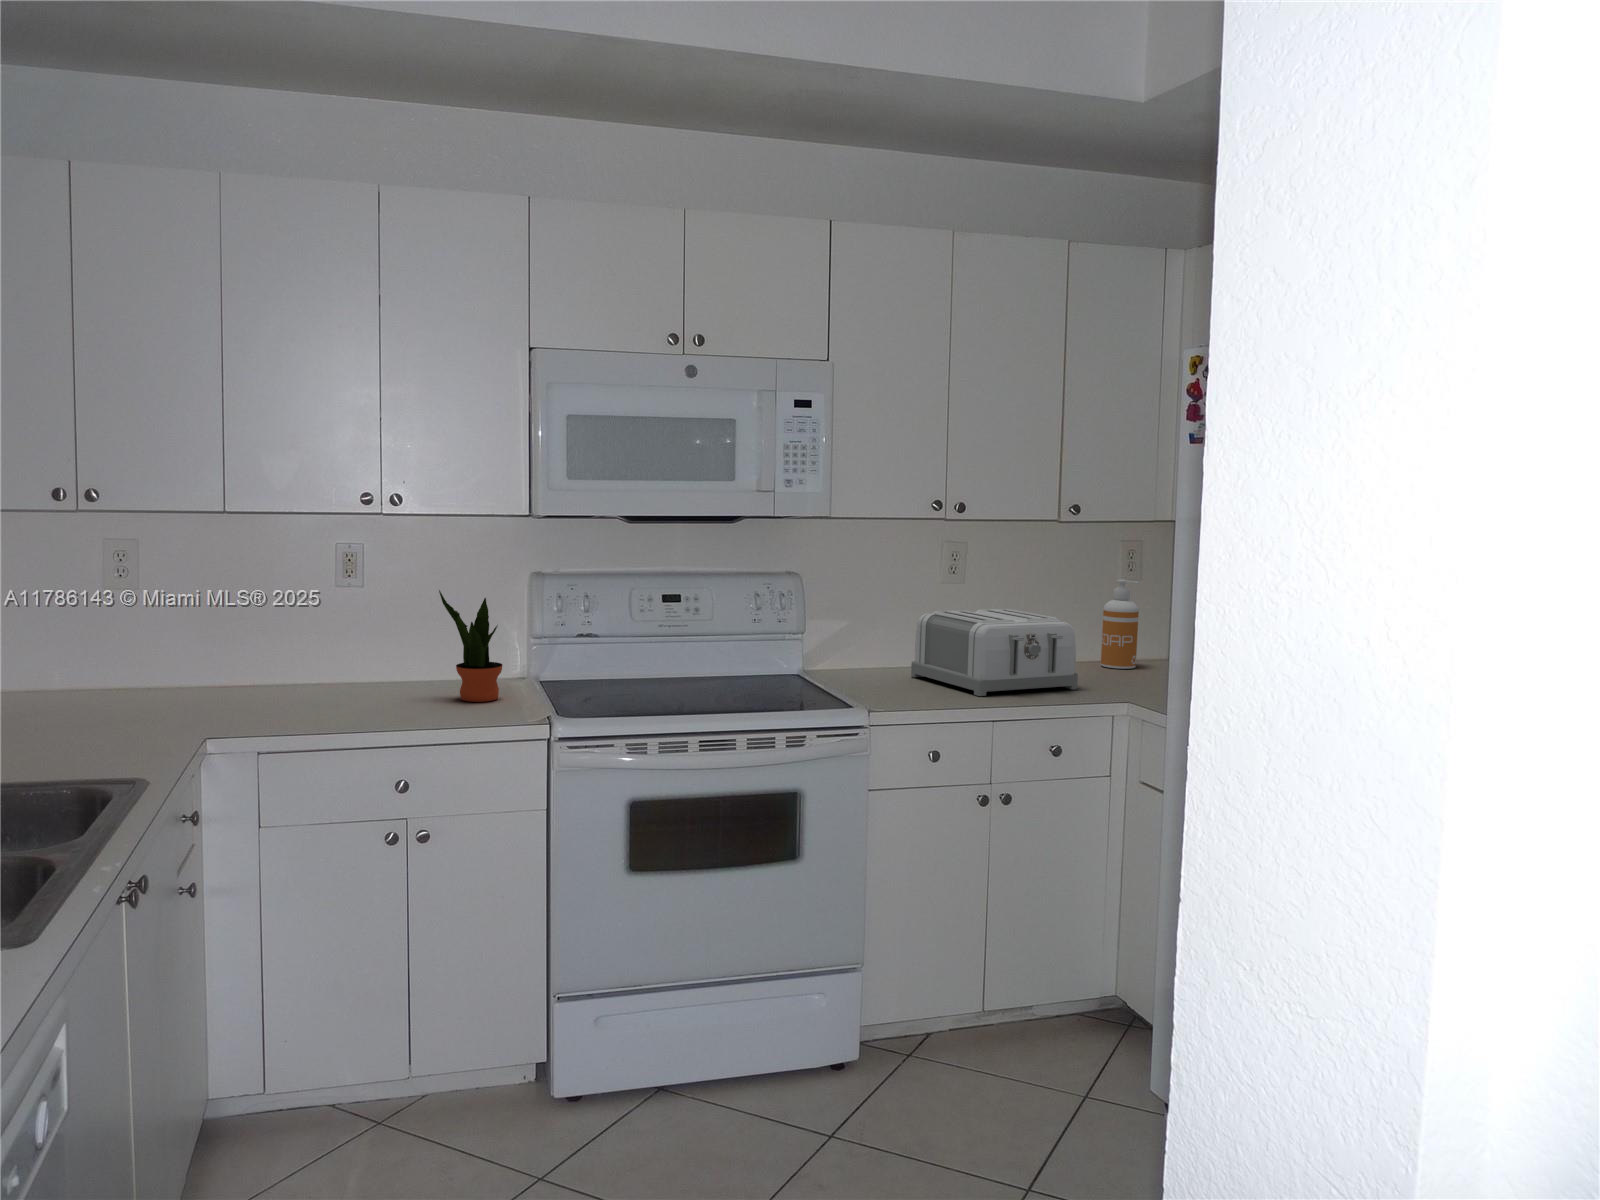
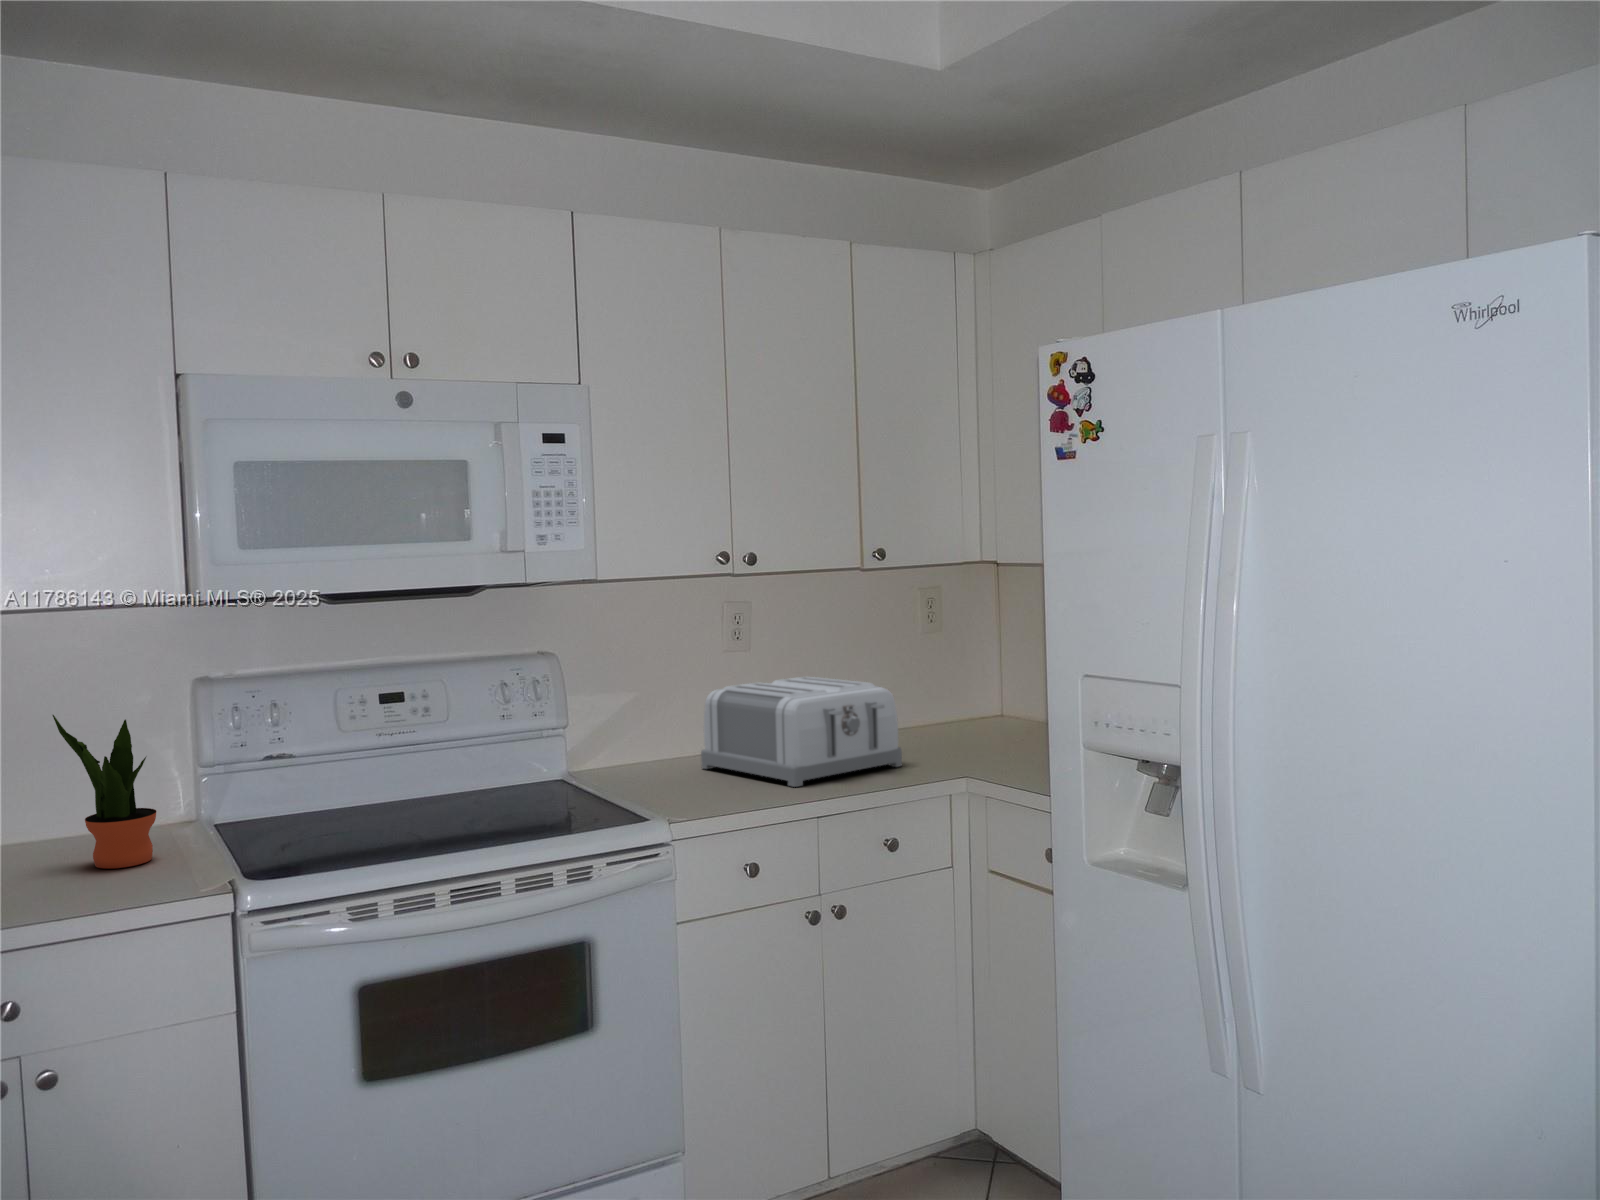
soap dispenser: present [1101,580,1139,669] -> none [908,632,949,735]

